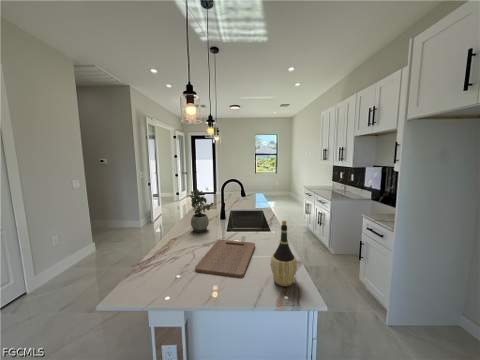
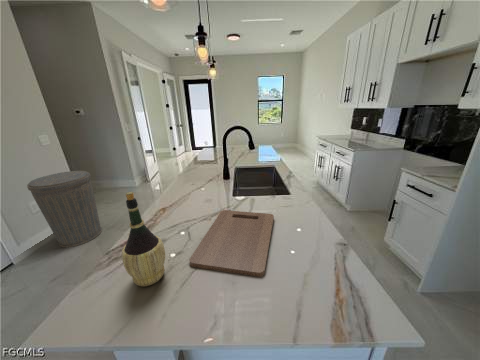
potted plant: present [189,189,214,232] -> none [178,140,213,199]
trash can: none [55,210,108,279] -> present [27,171,102,247]
wine bottle: present [271,221,297,286] -> present [122,192,165,287]

